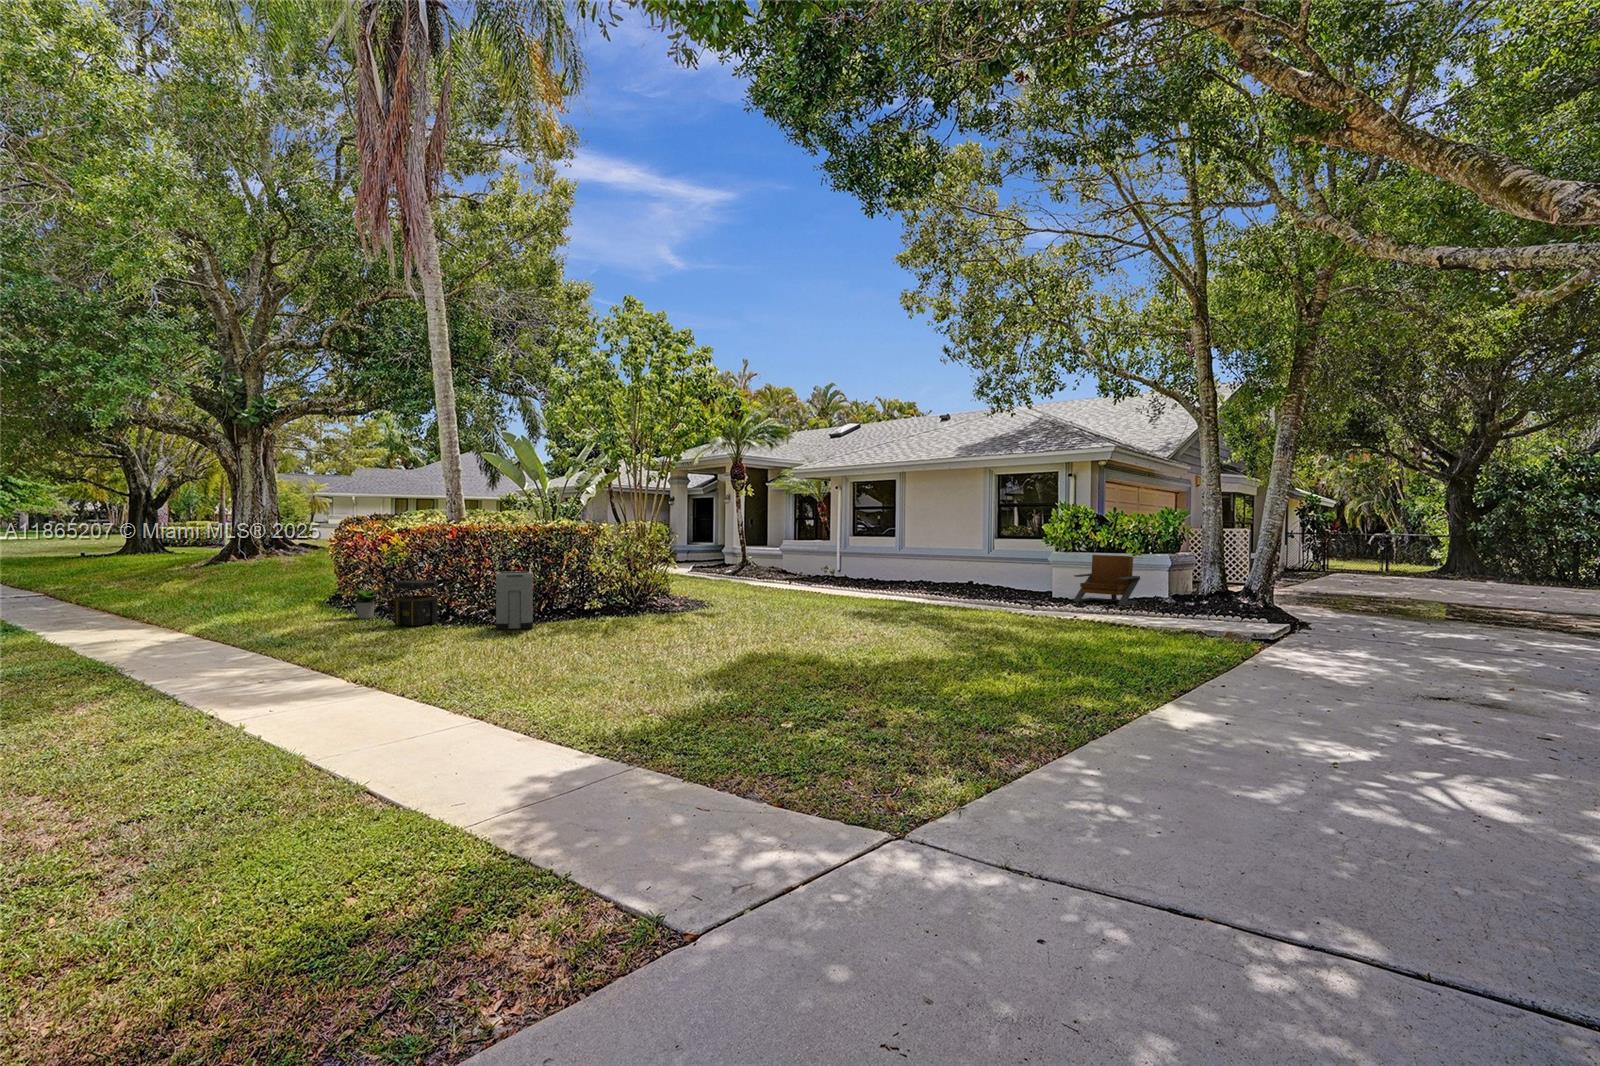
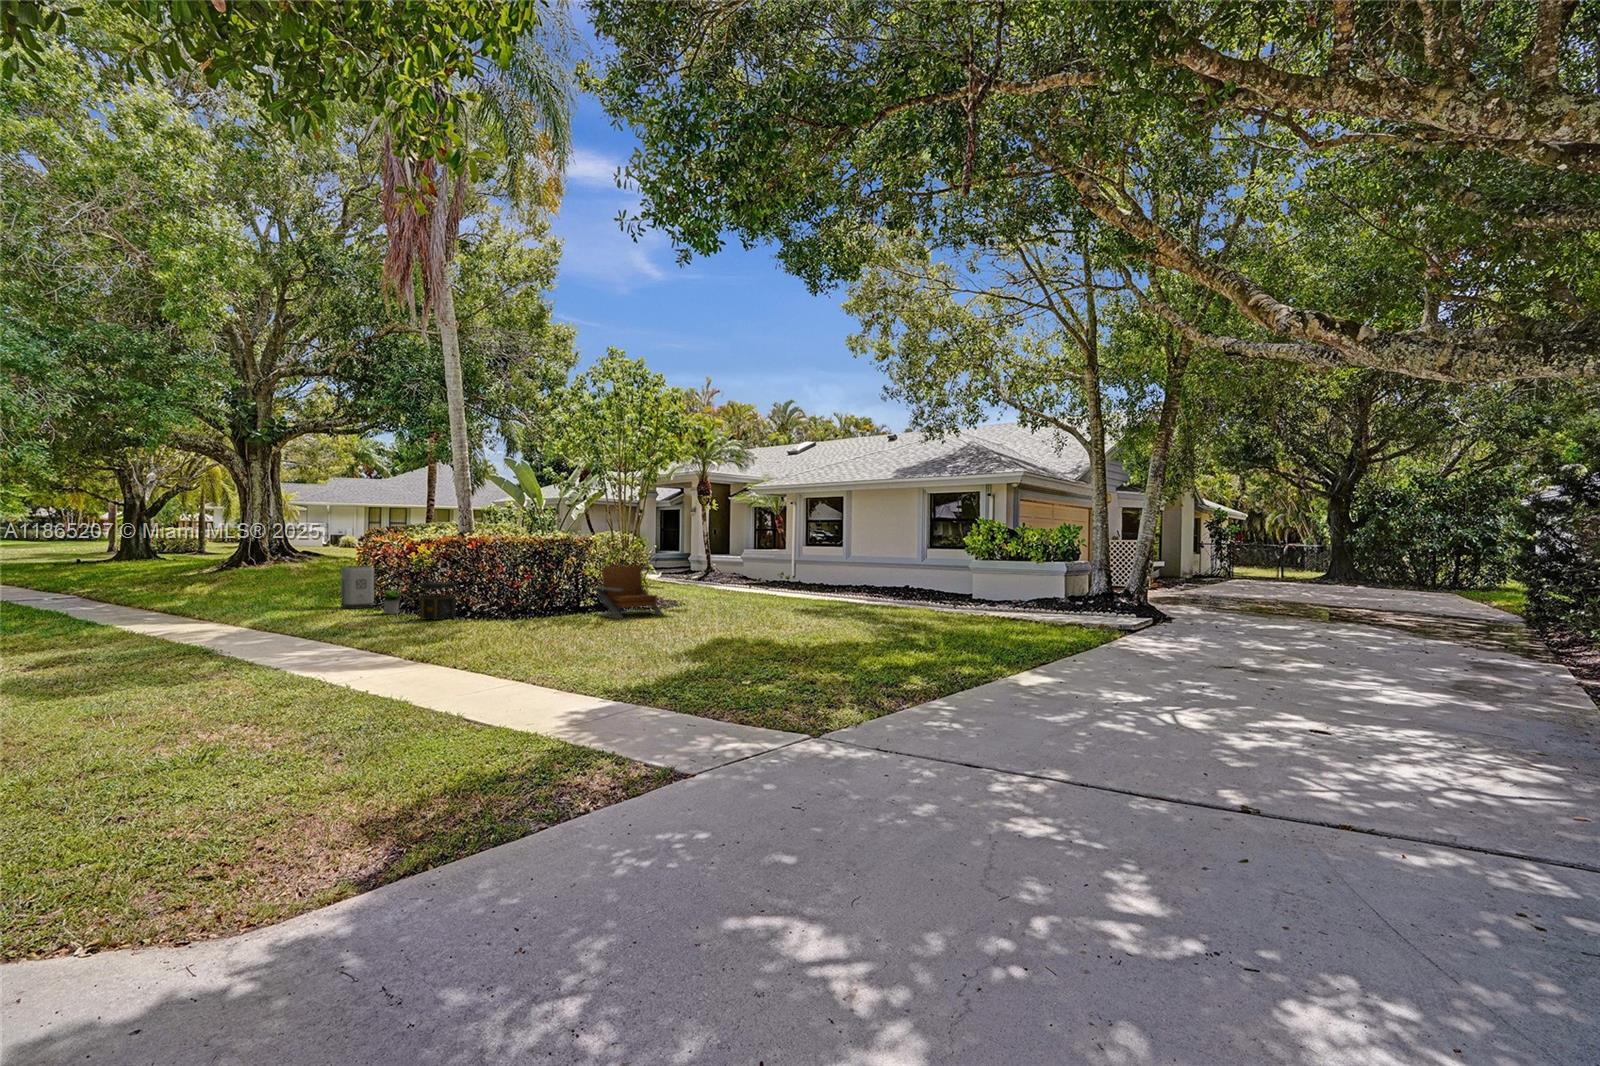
lounge chair: present [1073,555,1140,606] -> present [594,565,663,619]
trash can: present [496,571,533,630] -> present [341,566,374,609]

